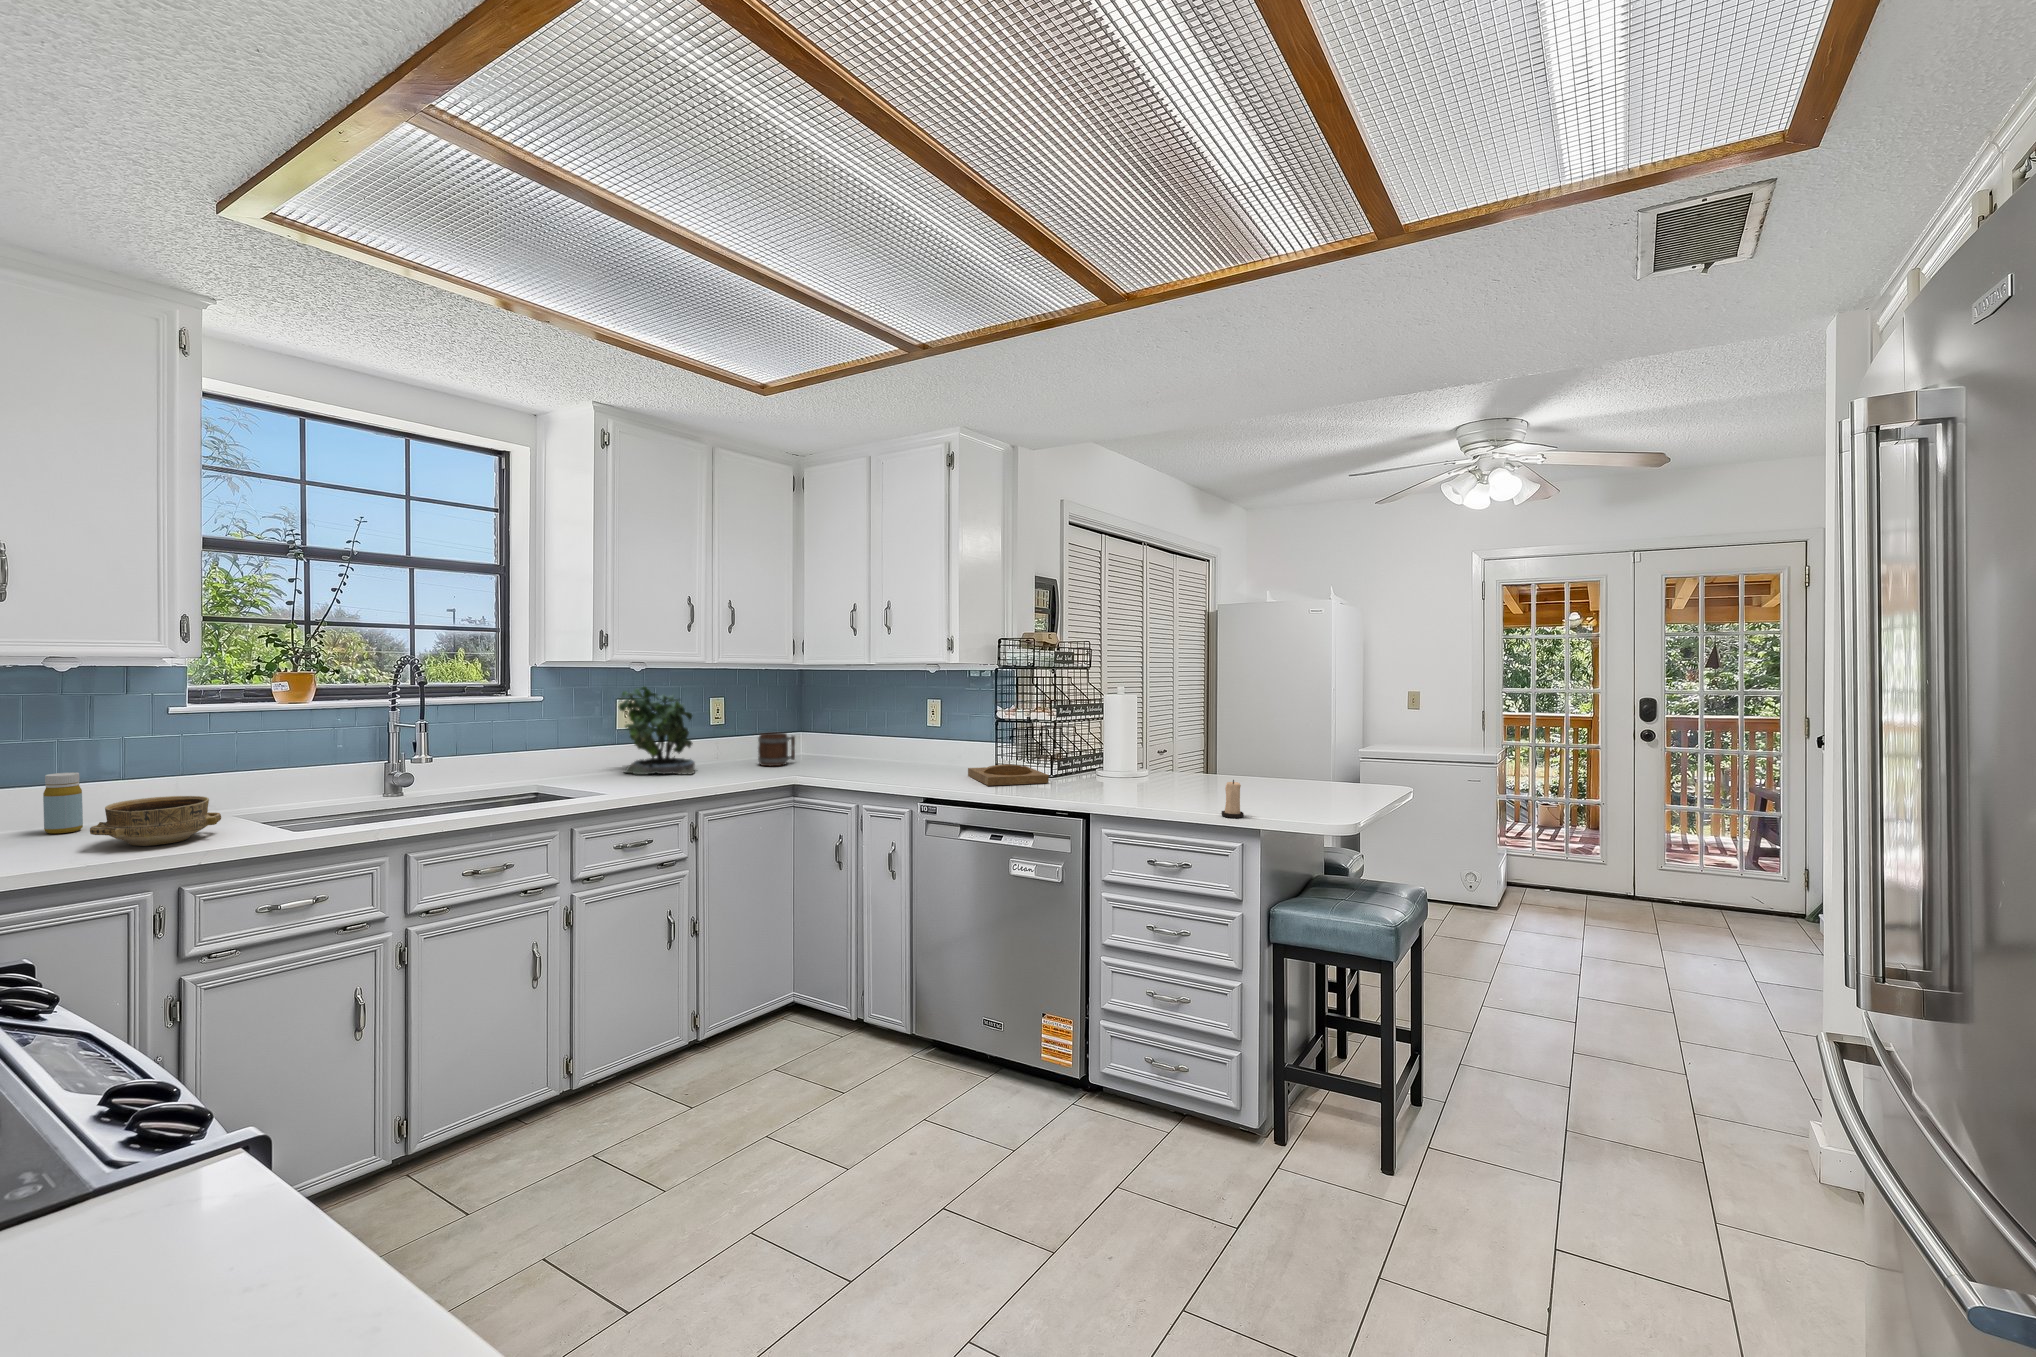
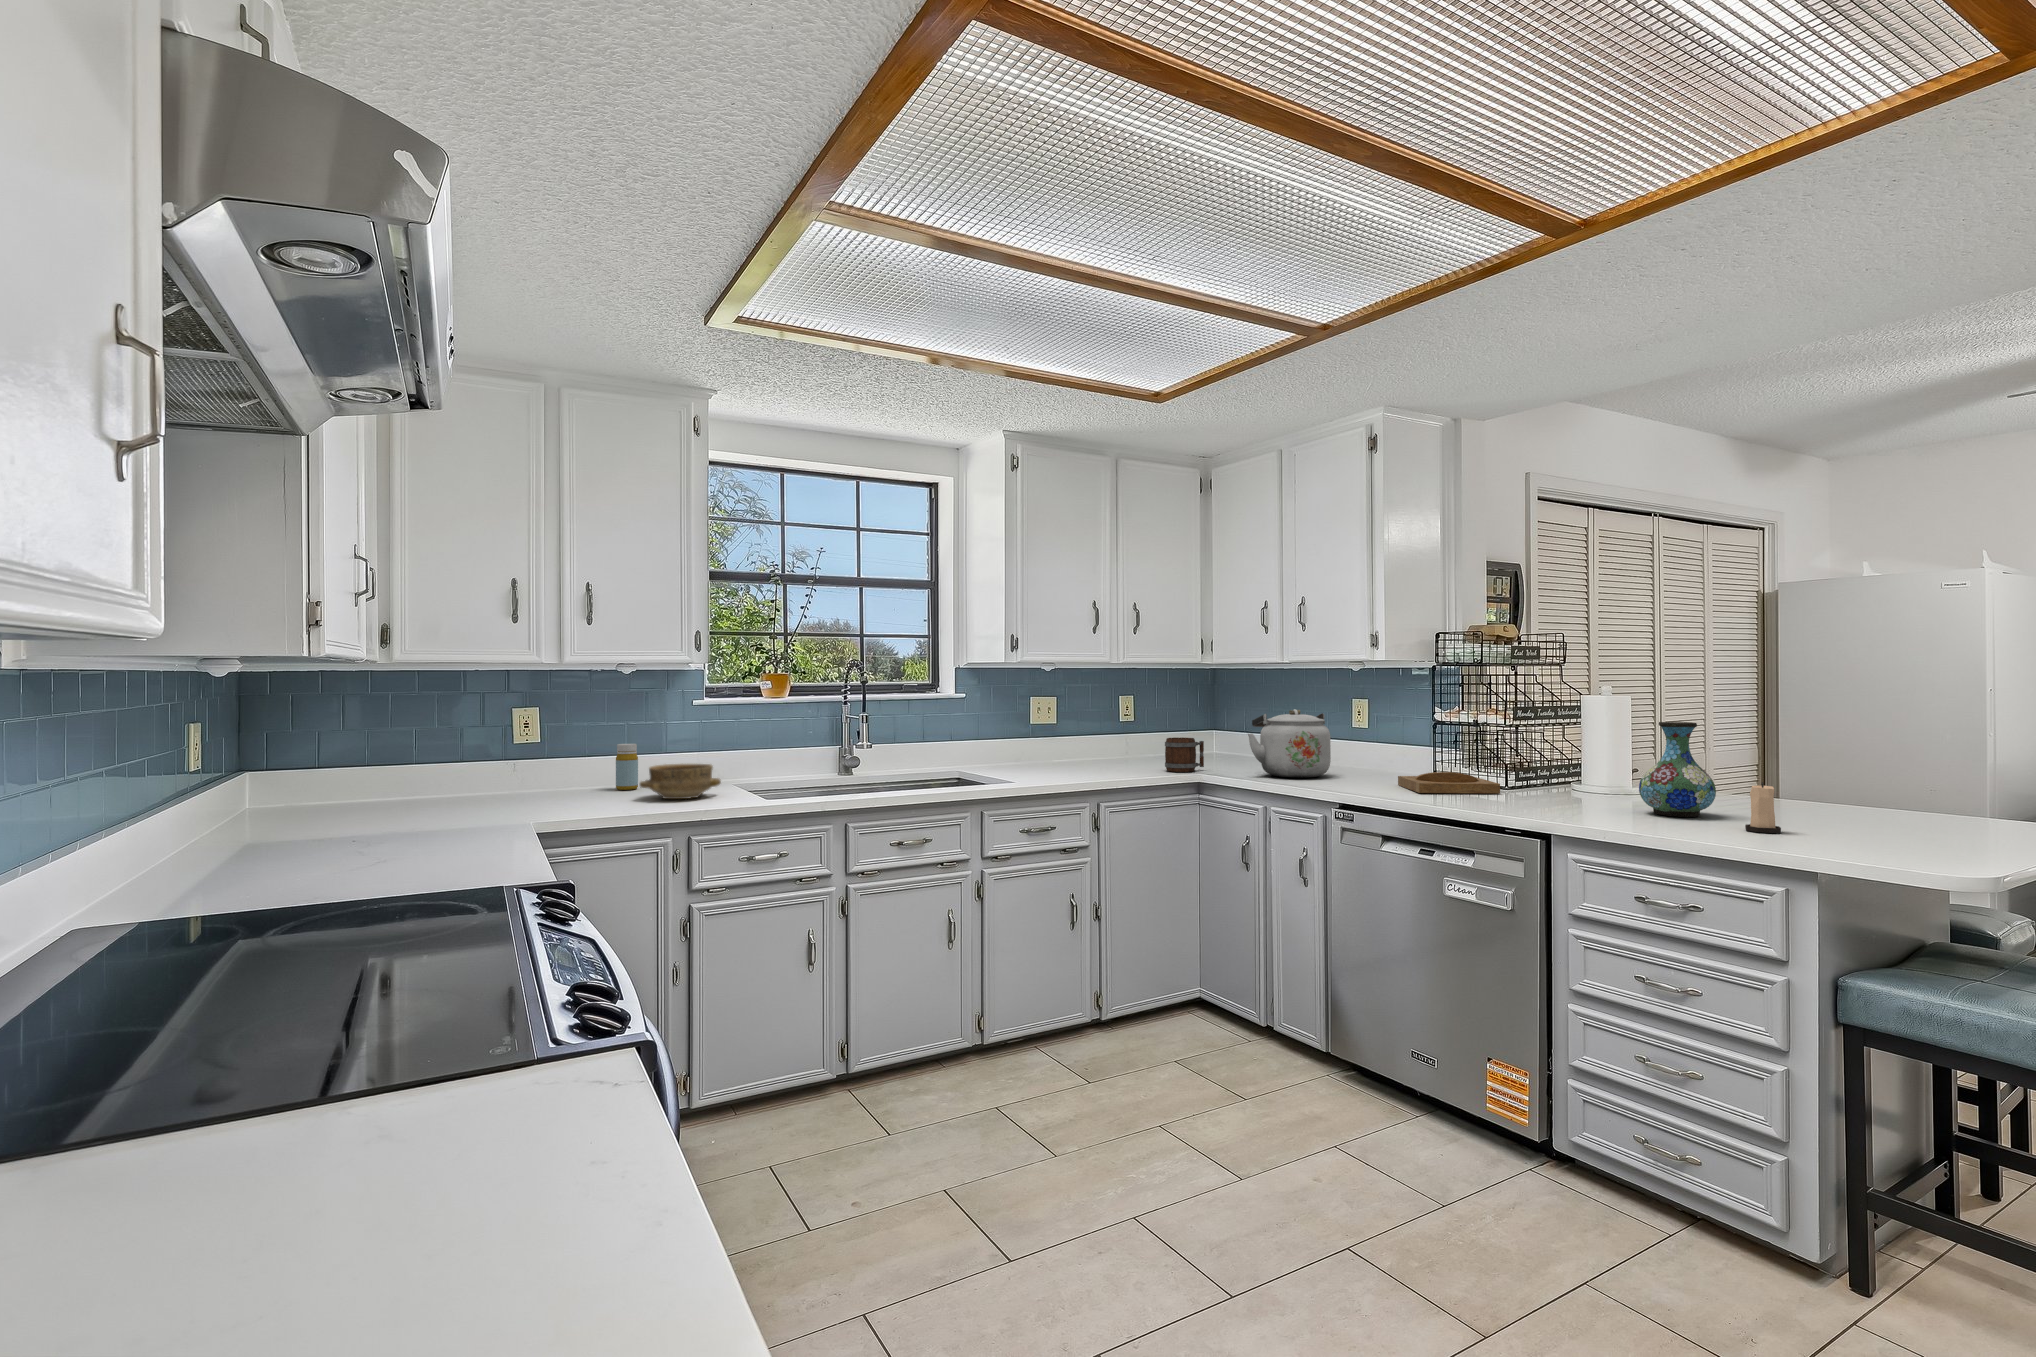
potted plant: present [619,686,695,774] -> none [1031,684,1105,775]
kettle: none [838,708,911,770] -> present [1248,709,1331,778]
vase: none [1150,729,1200,803] -> present [1639,722,1716,817]

